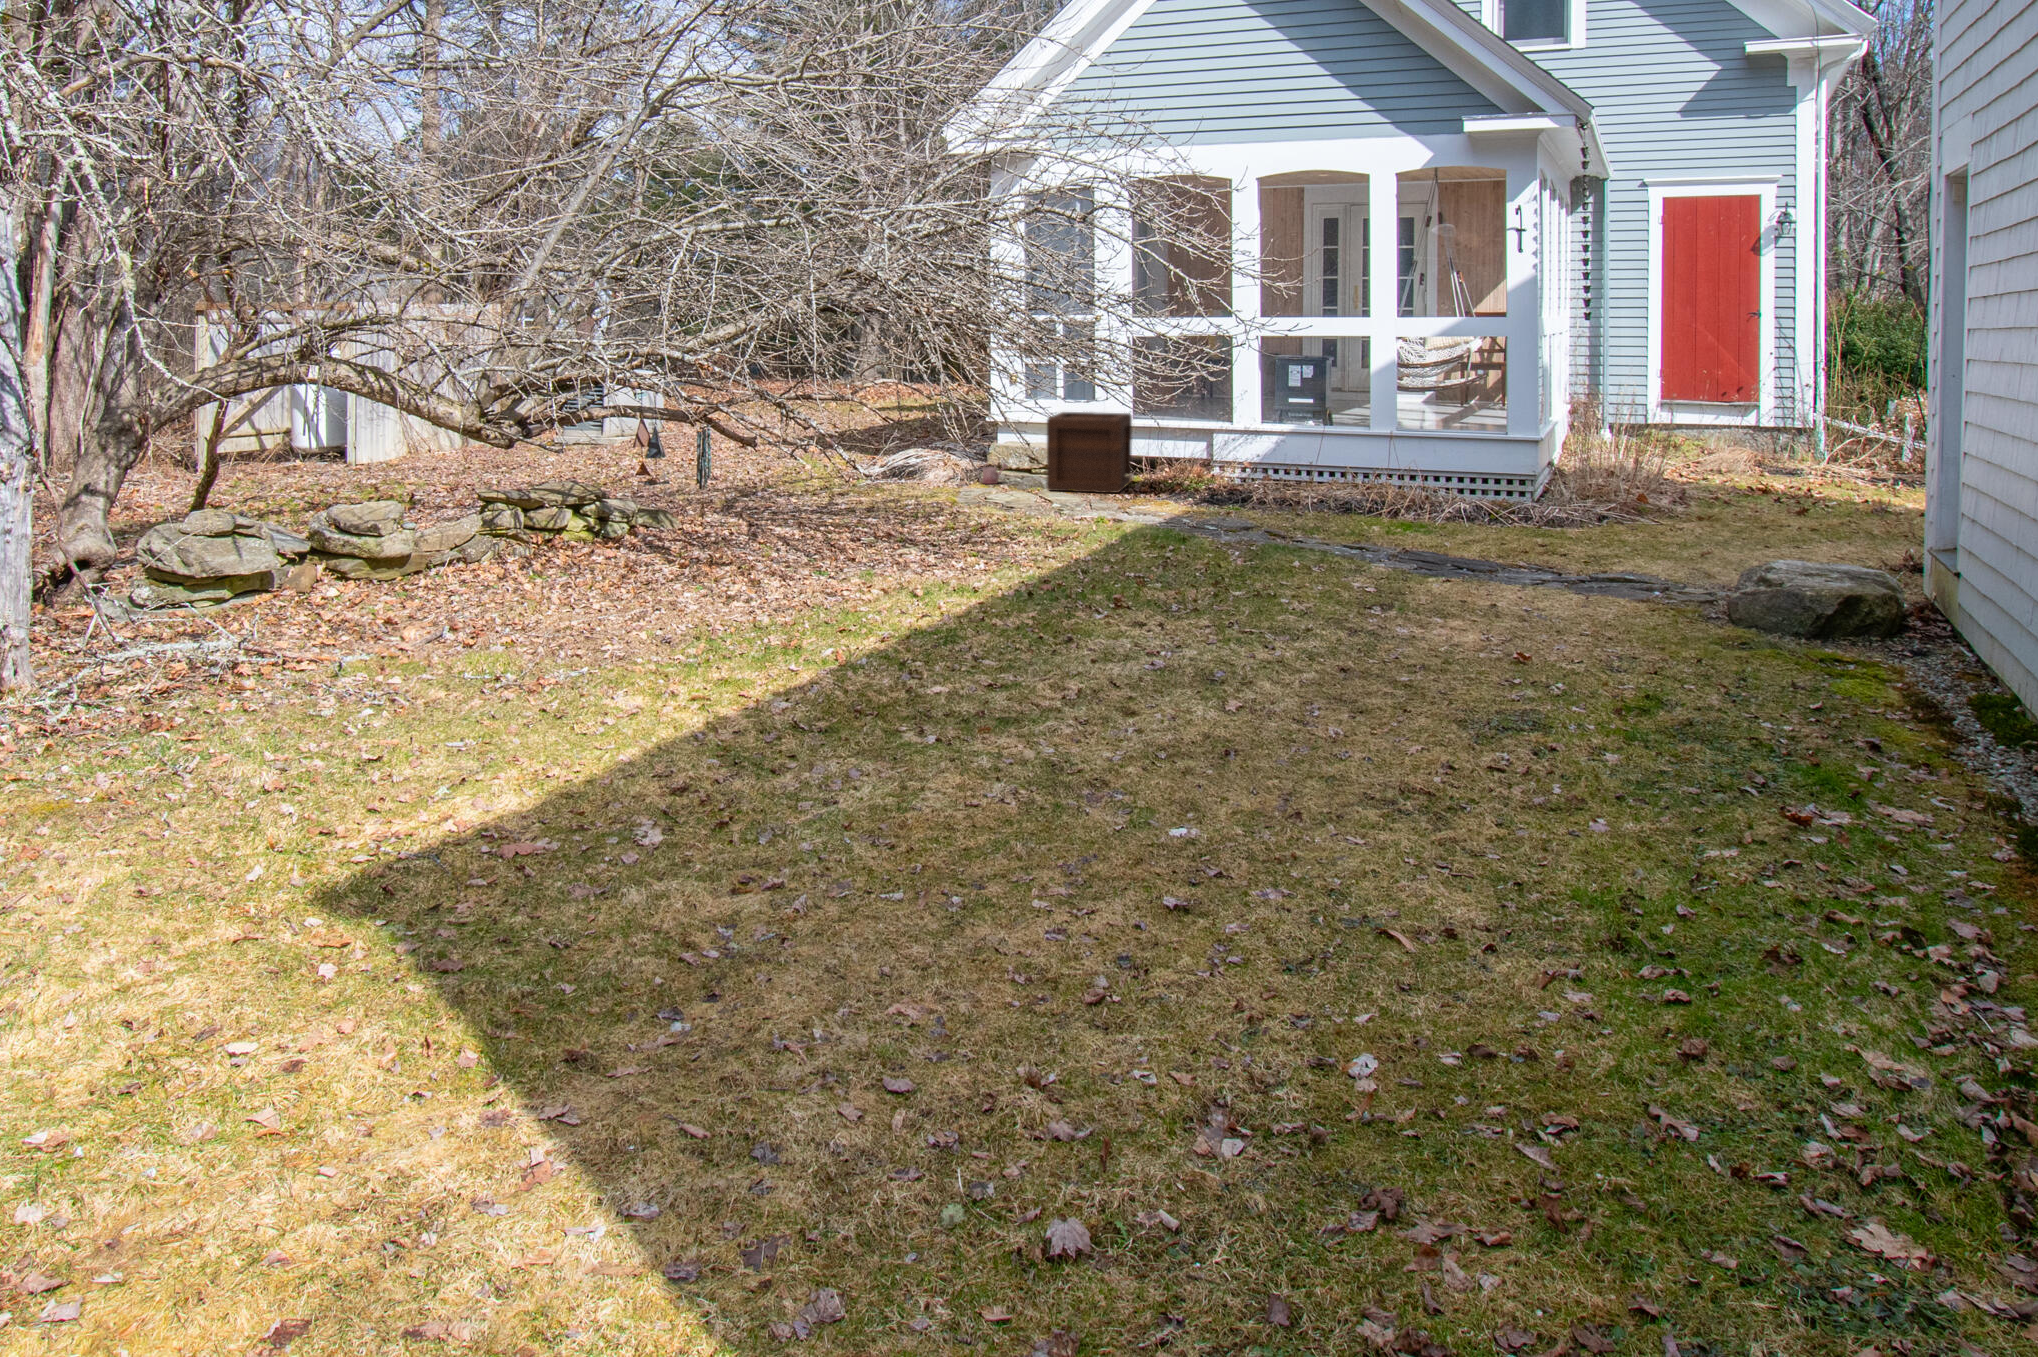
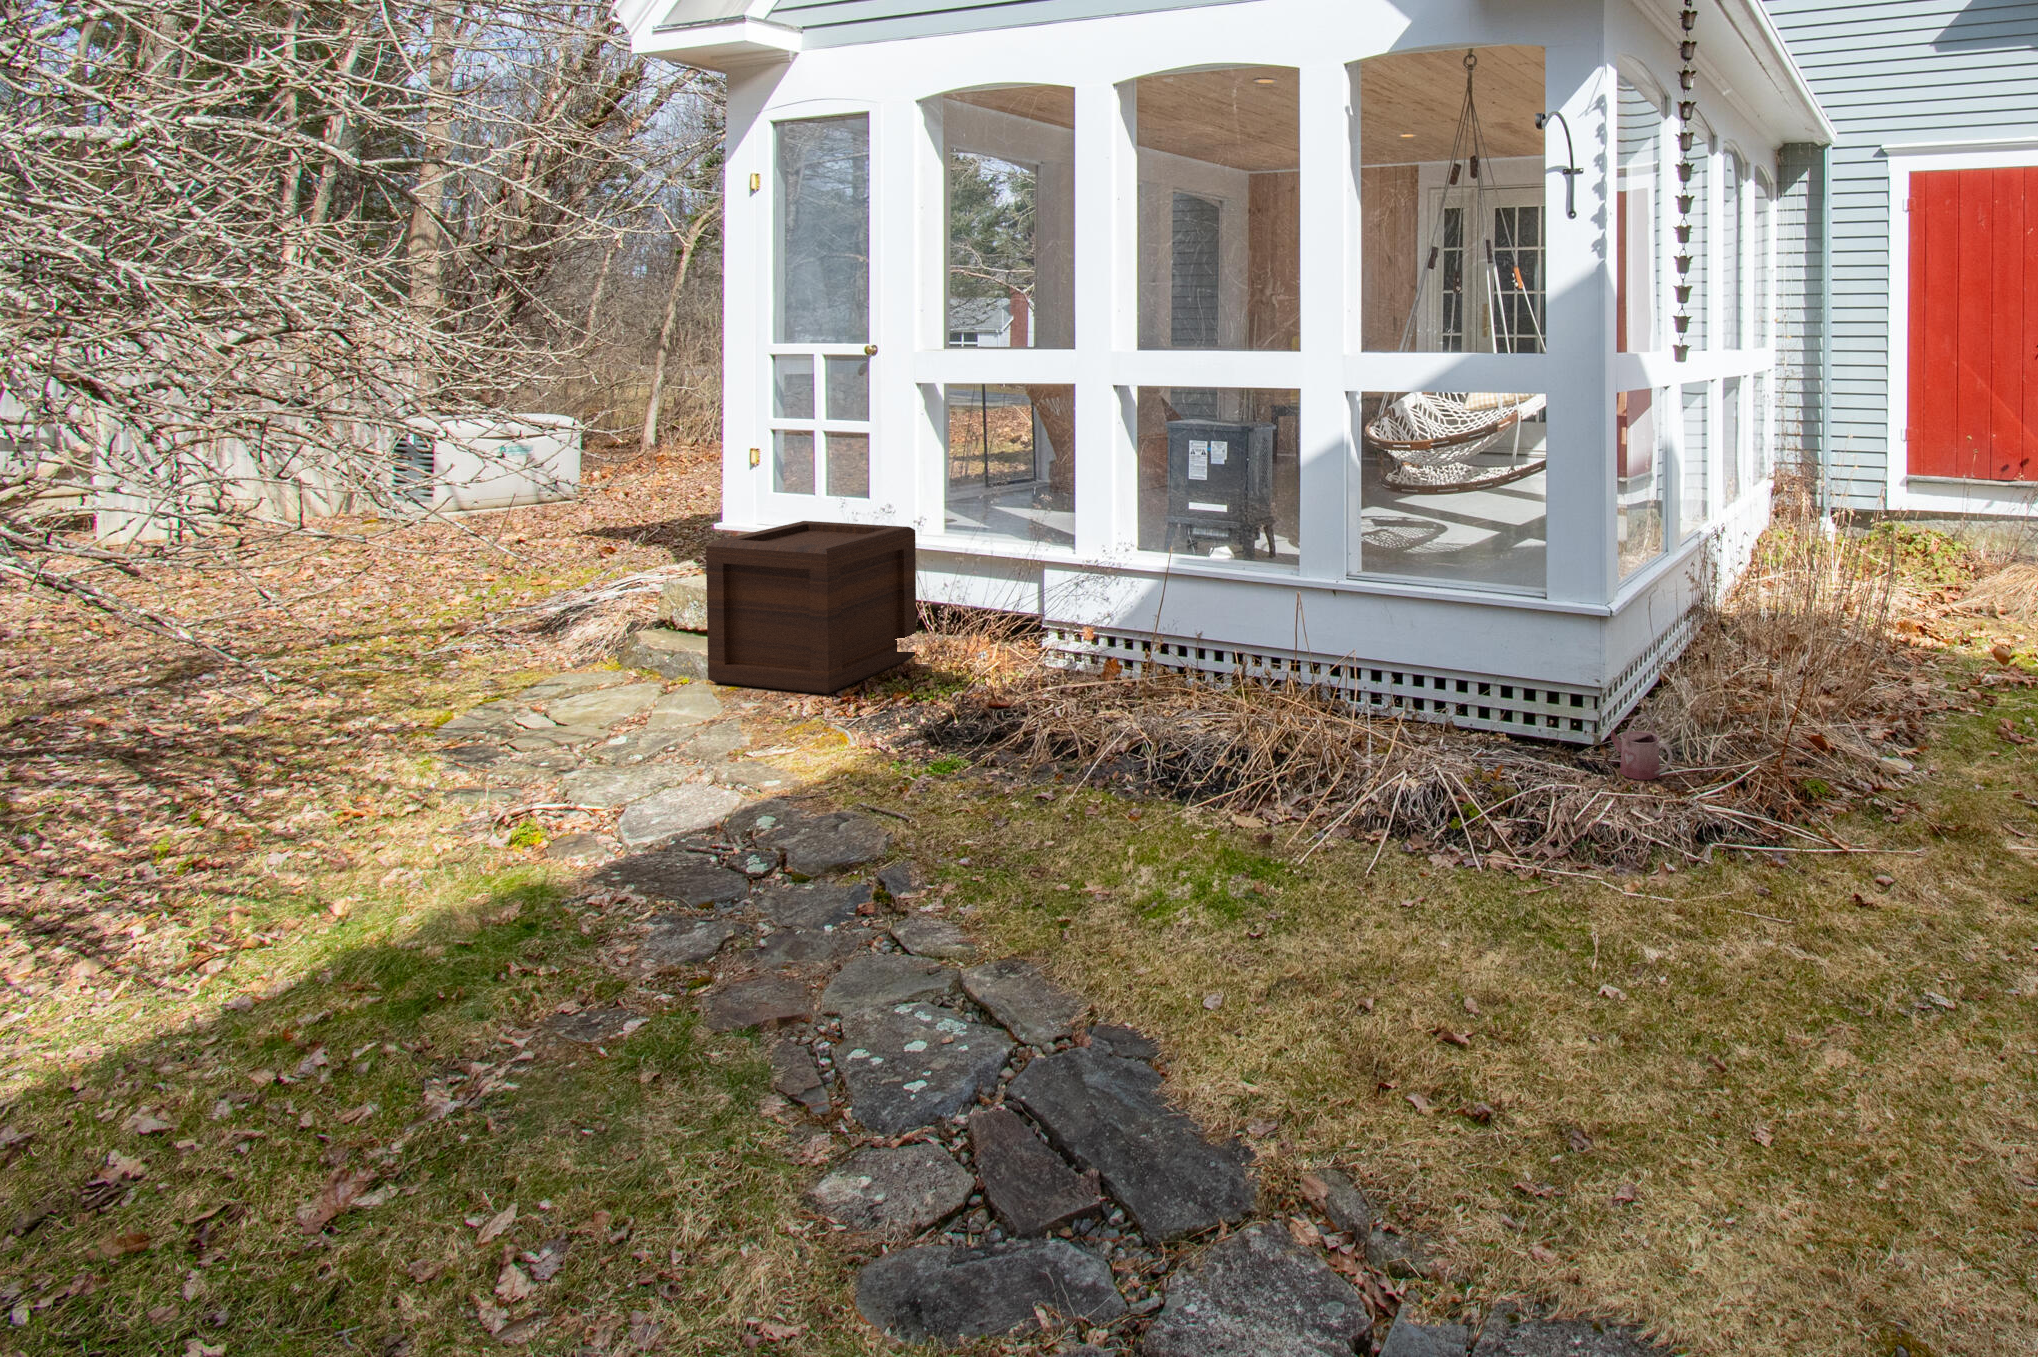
watering can: present [979,461,1007,484] -> present [1609,714,1673,780]

